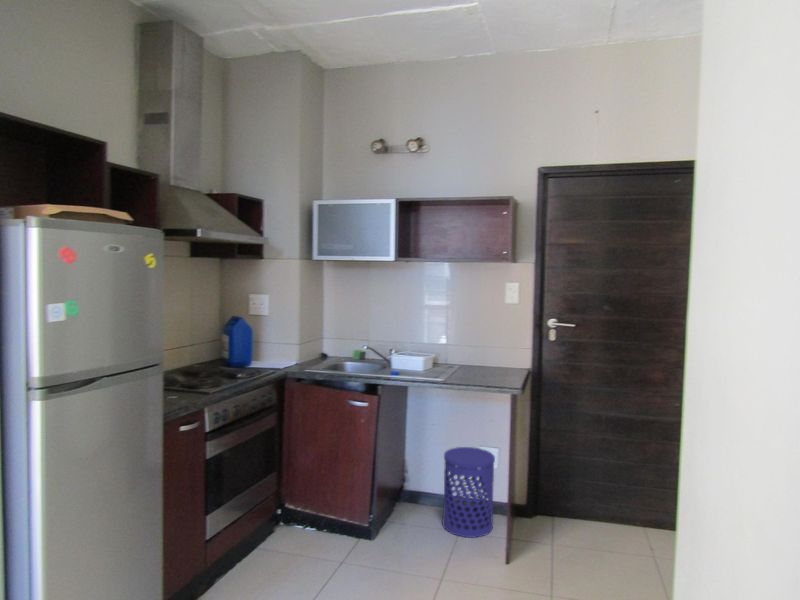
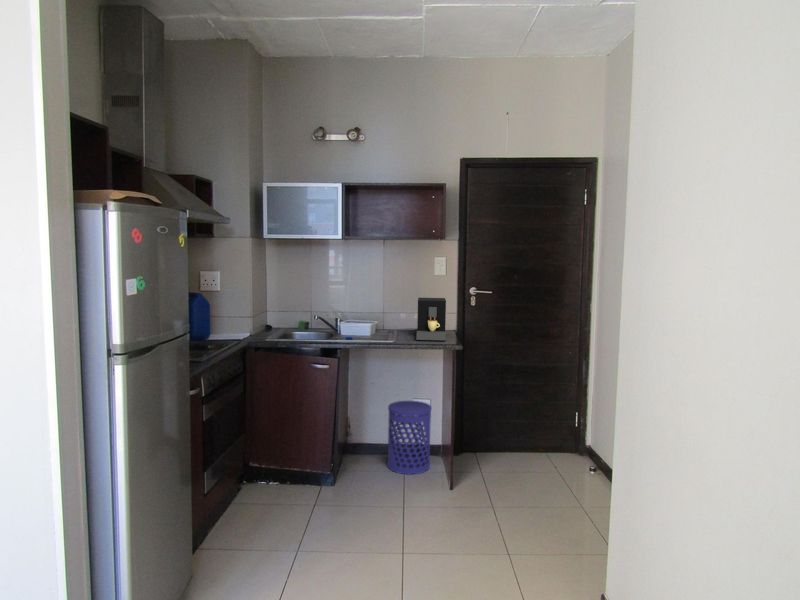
coffee maker: none [471,329,515,382] -> present [416,298,446,340]

